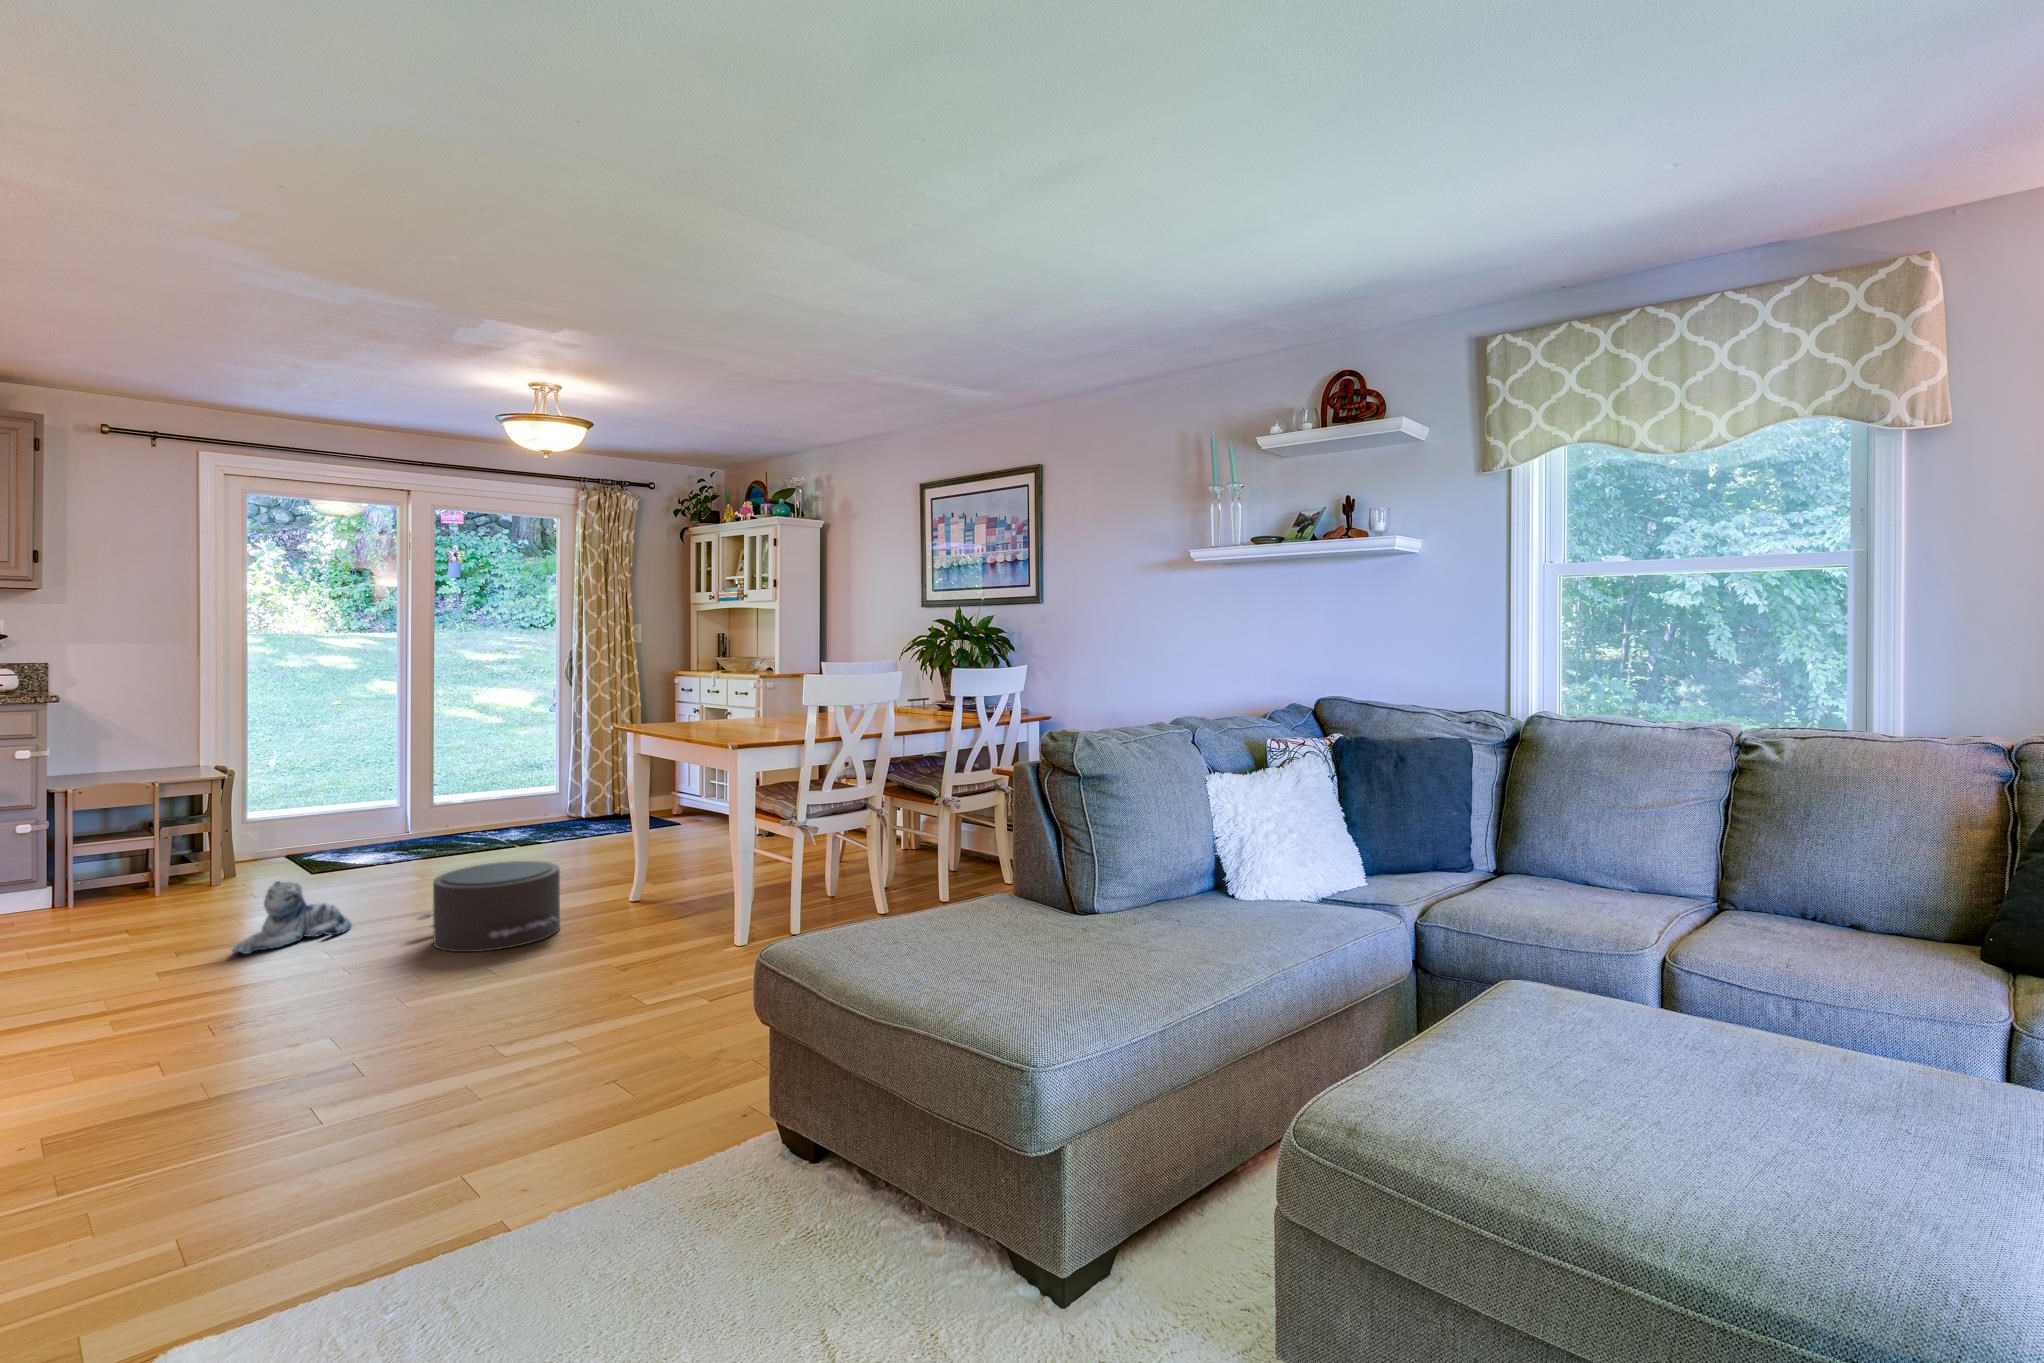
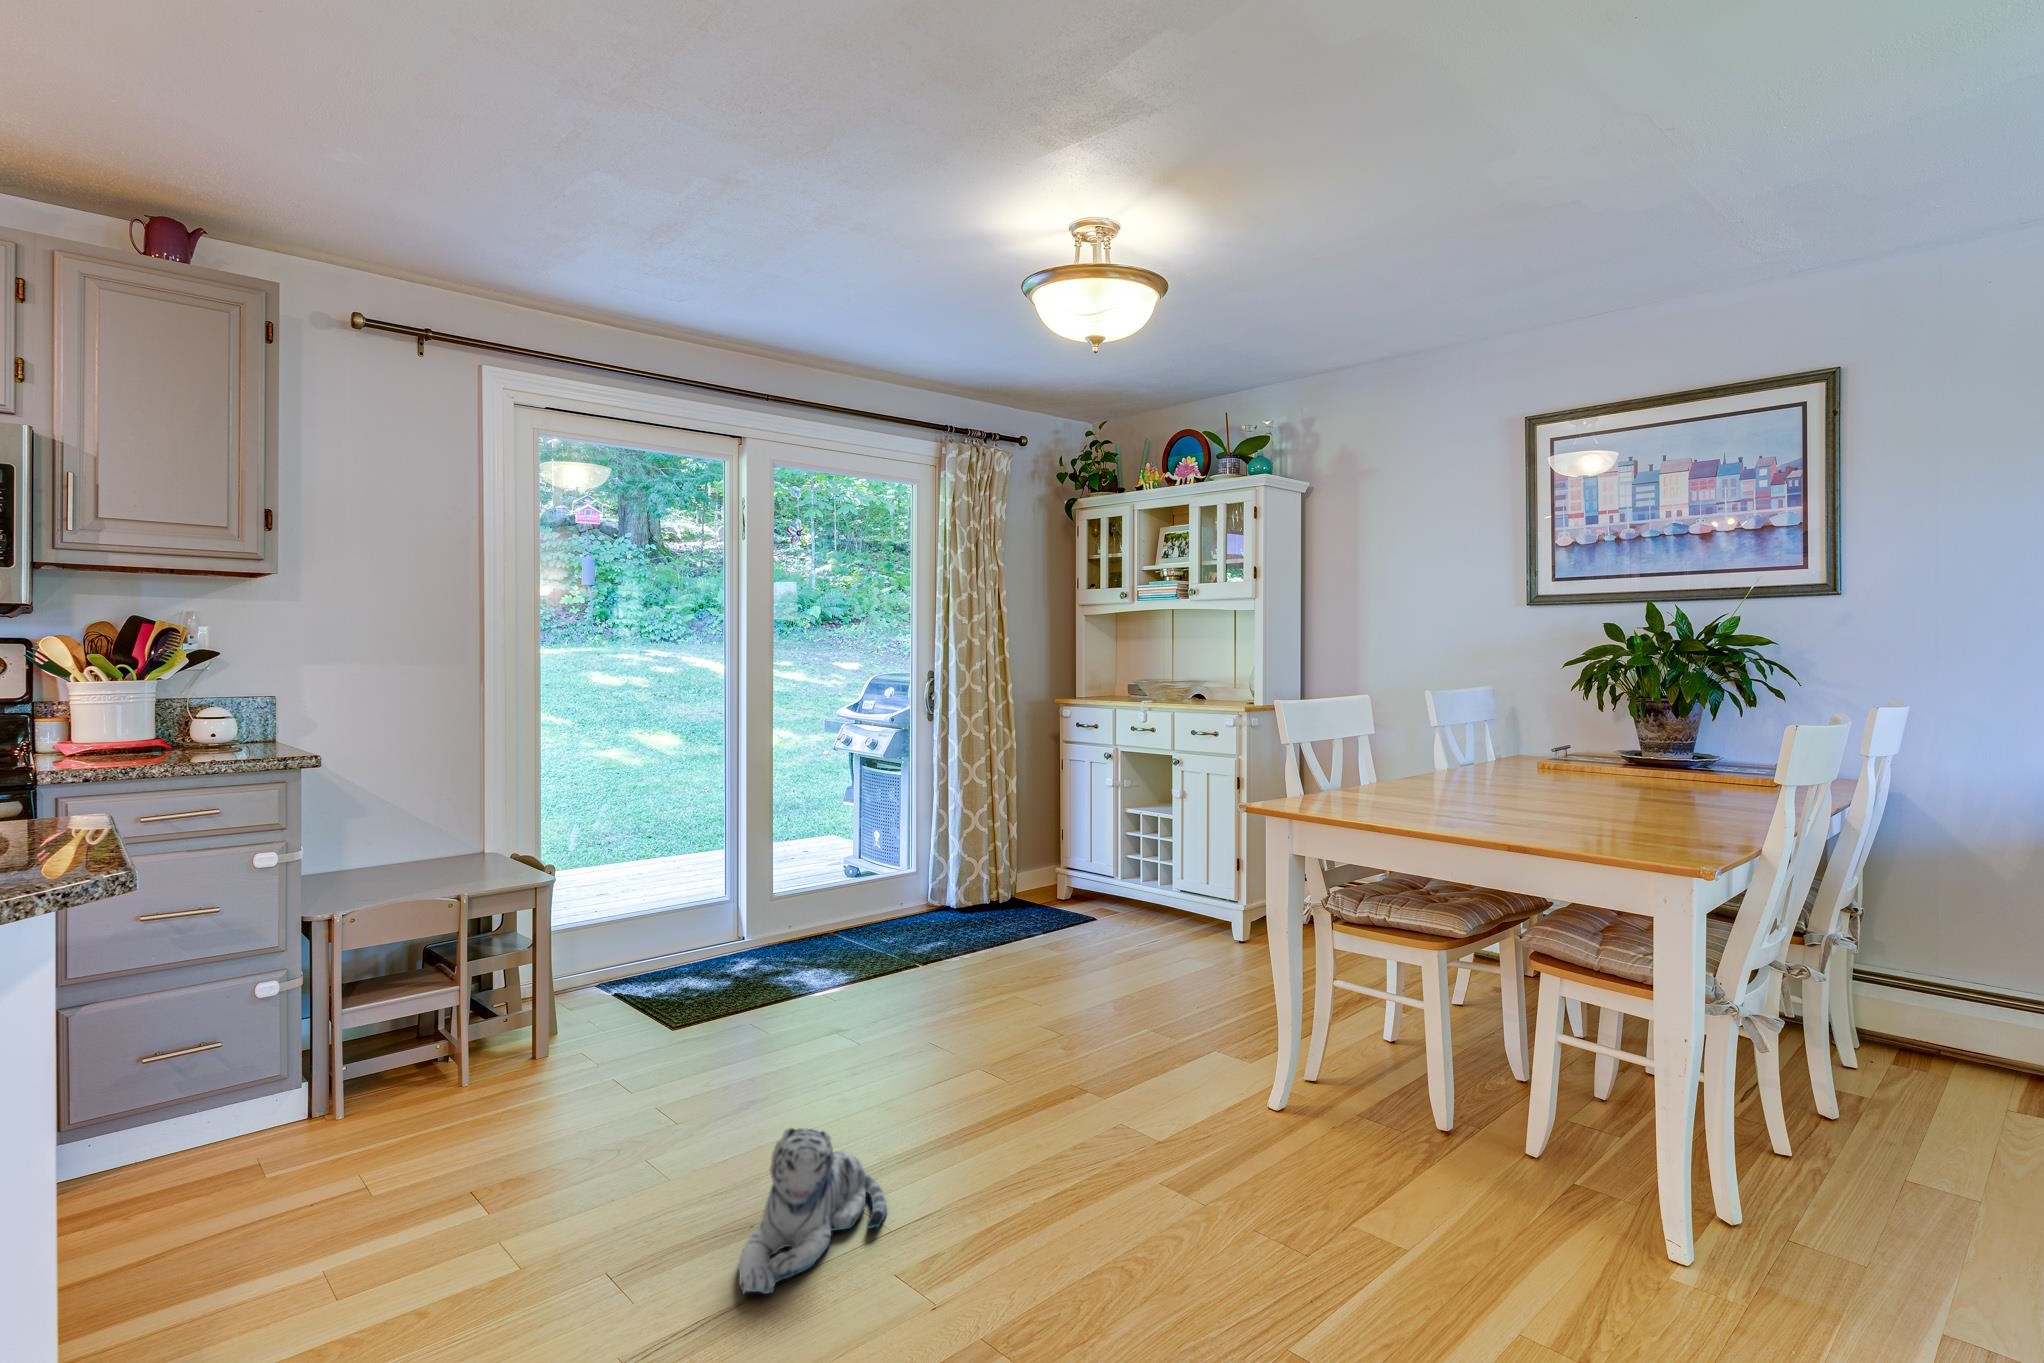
pouf: present [417,861,560,952] -> none [1032,1066,1320,1289]

